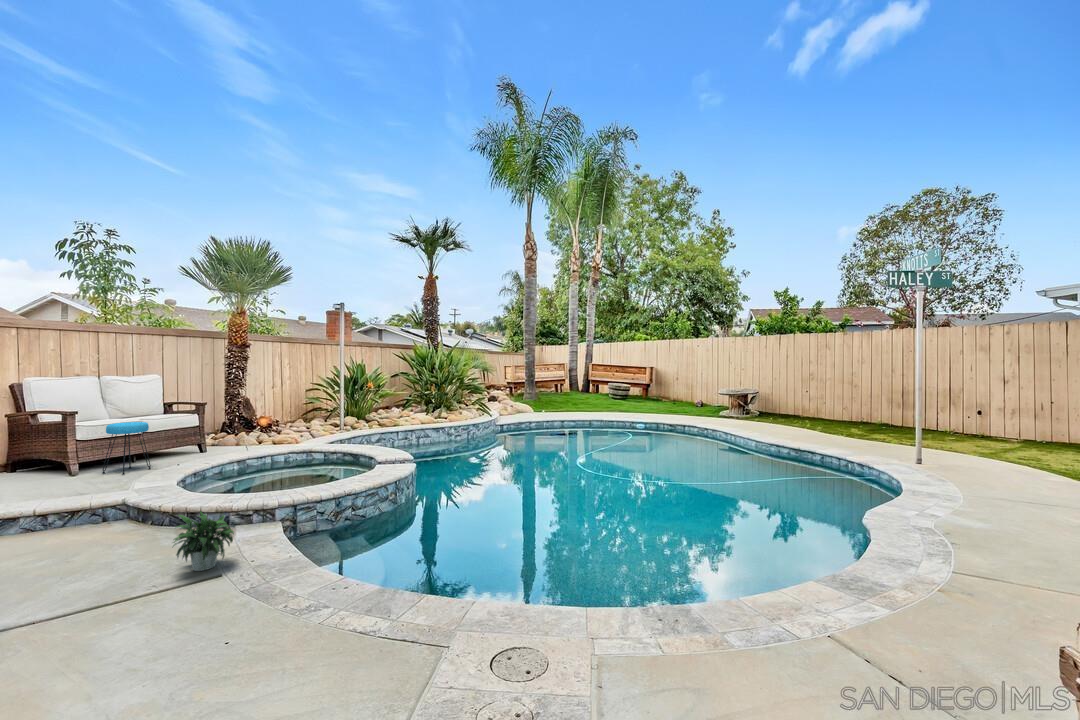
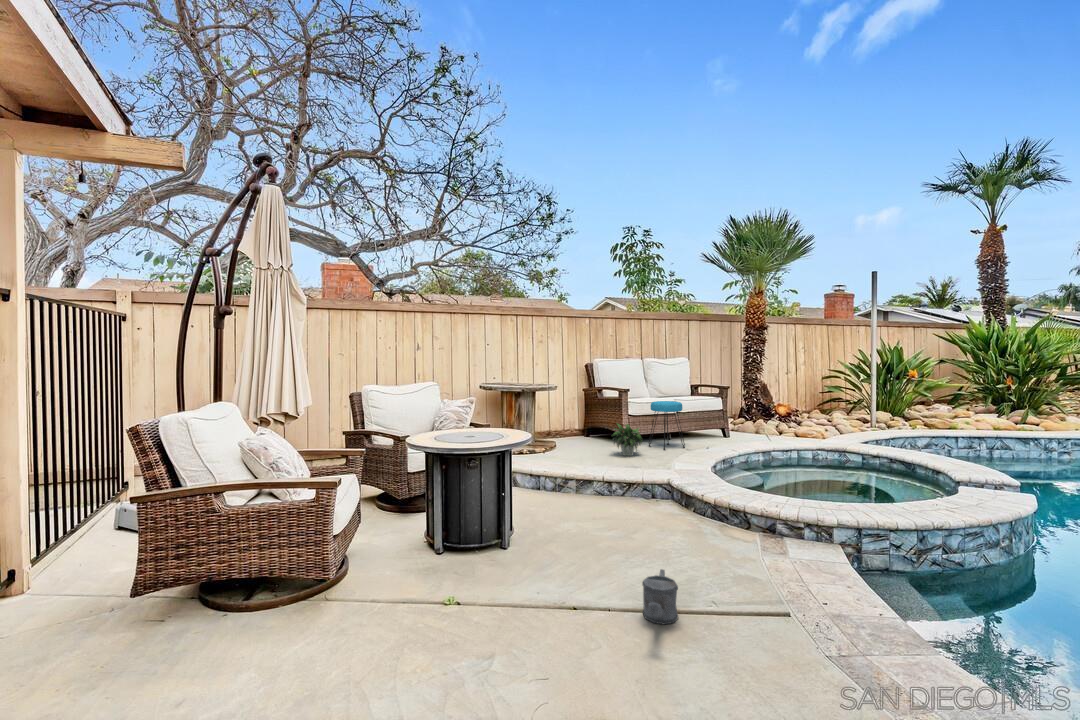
potted plant: present [173,512,234,571] -> present [613,424,642,456]
watering can: none [68,576,110,624] -> present [642,569,678,624]

